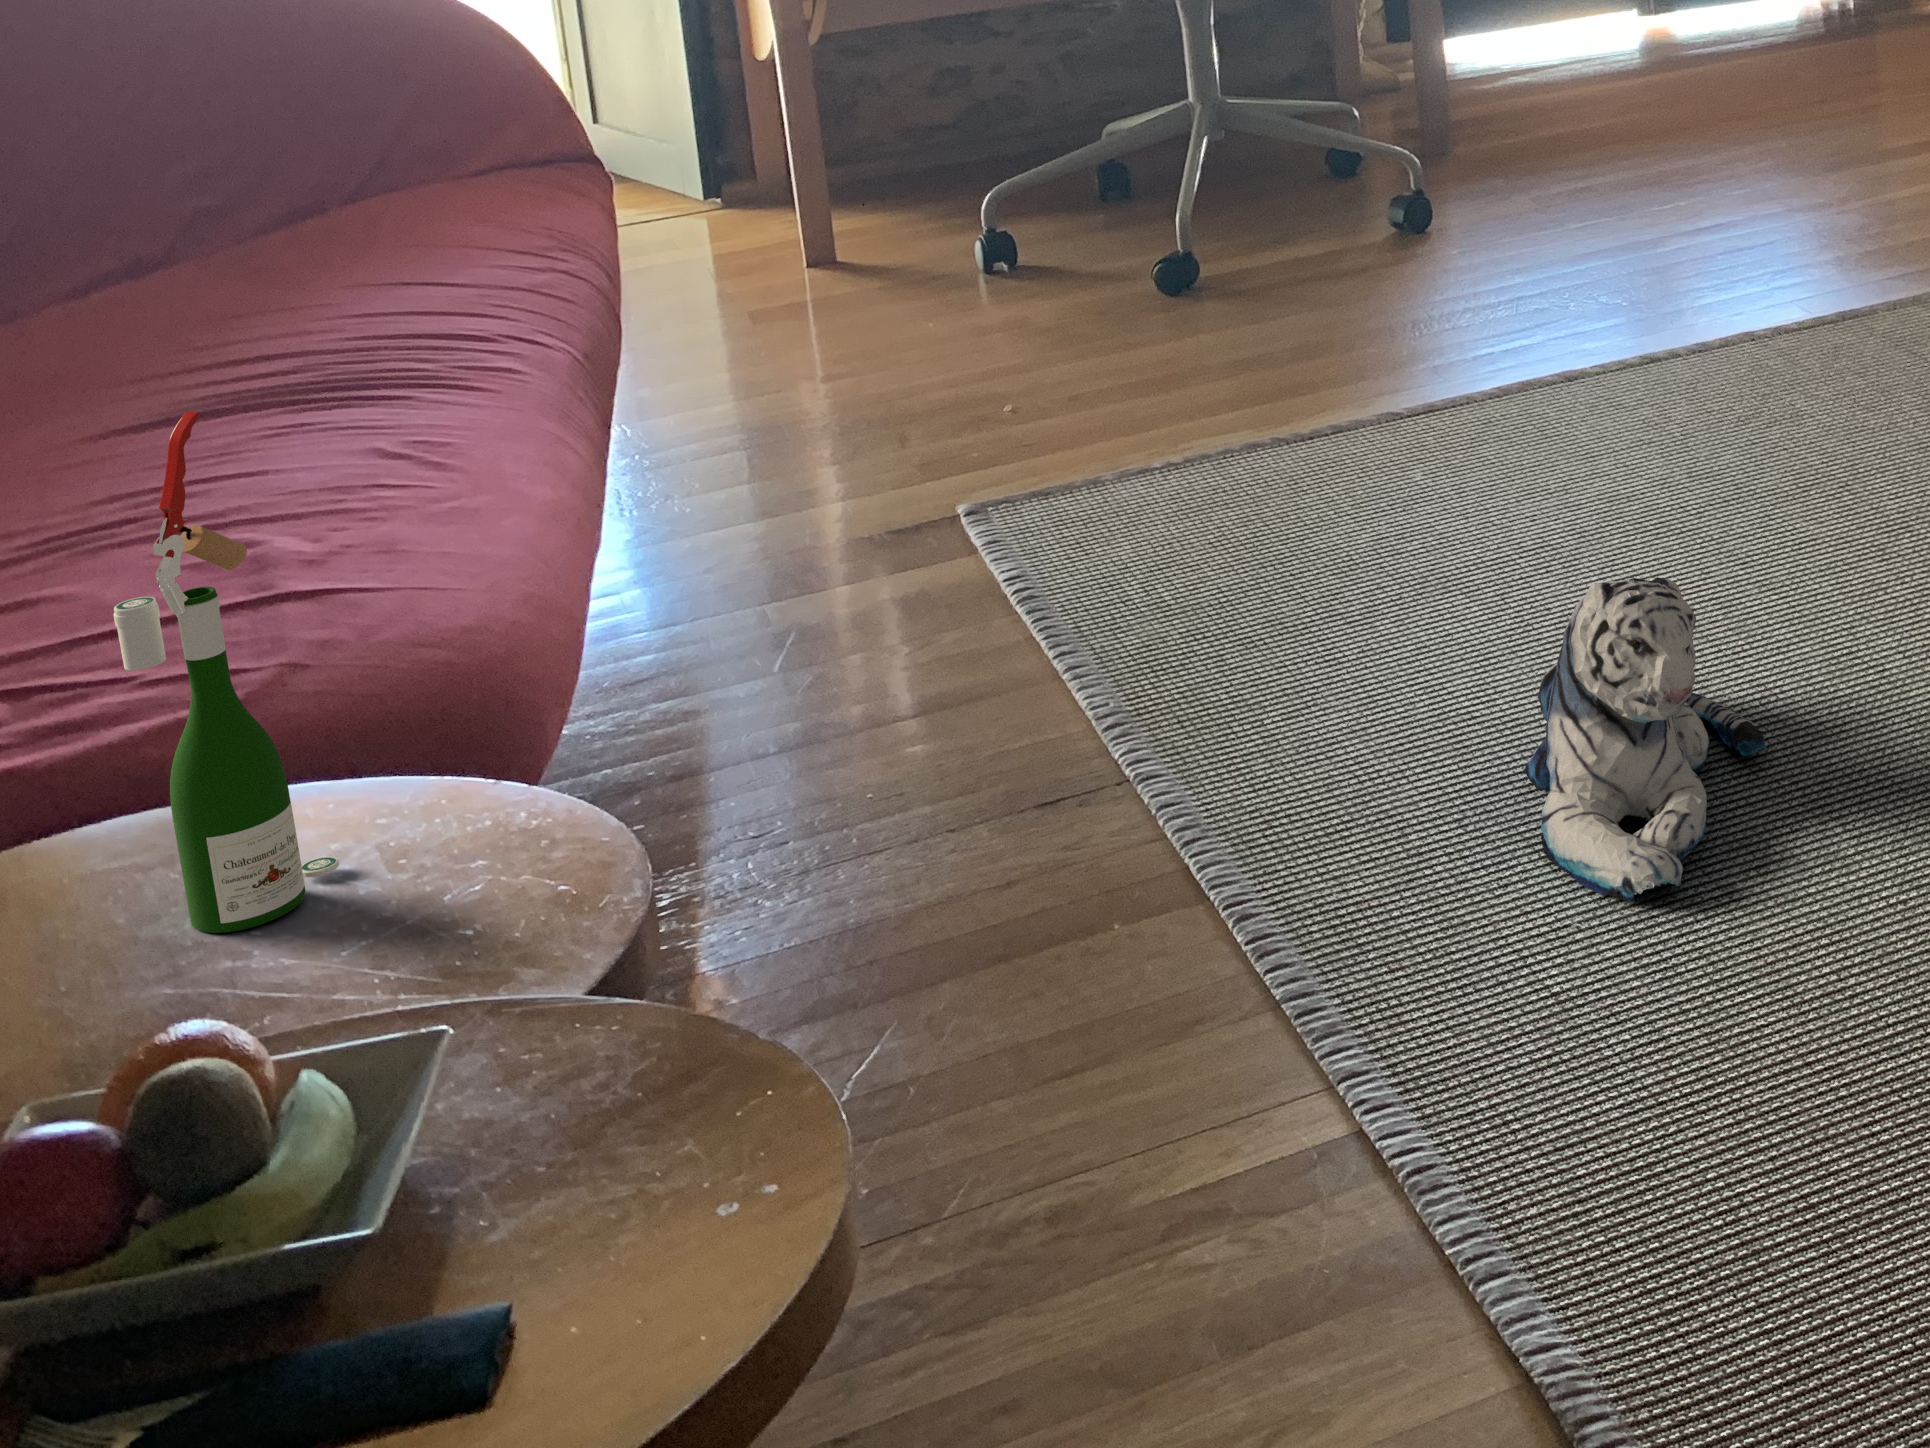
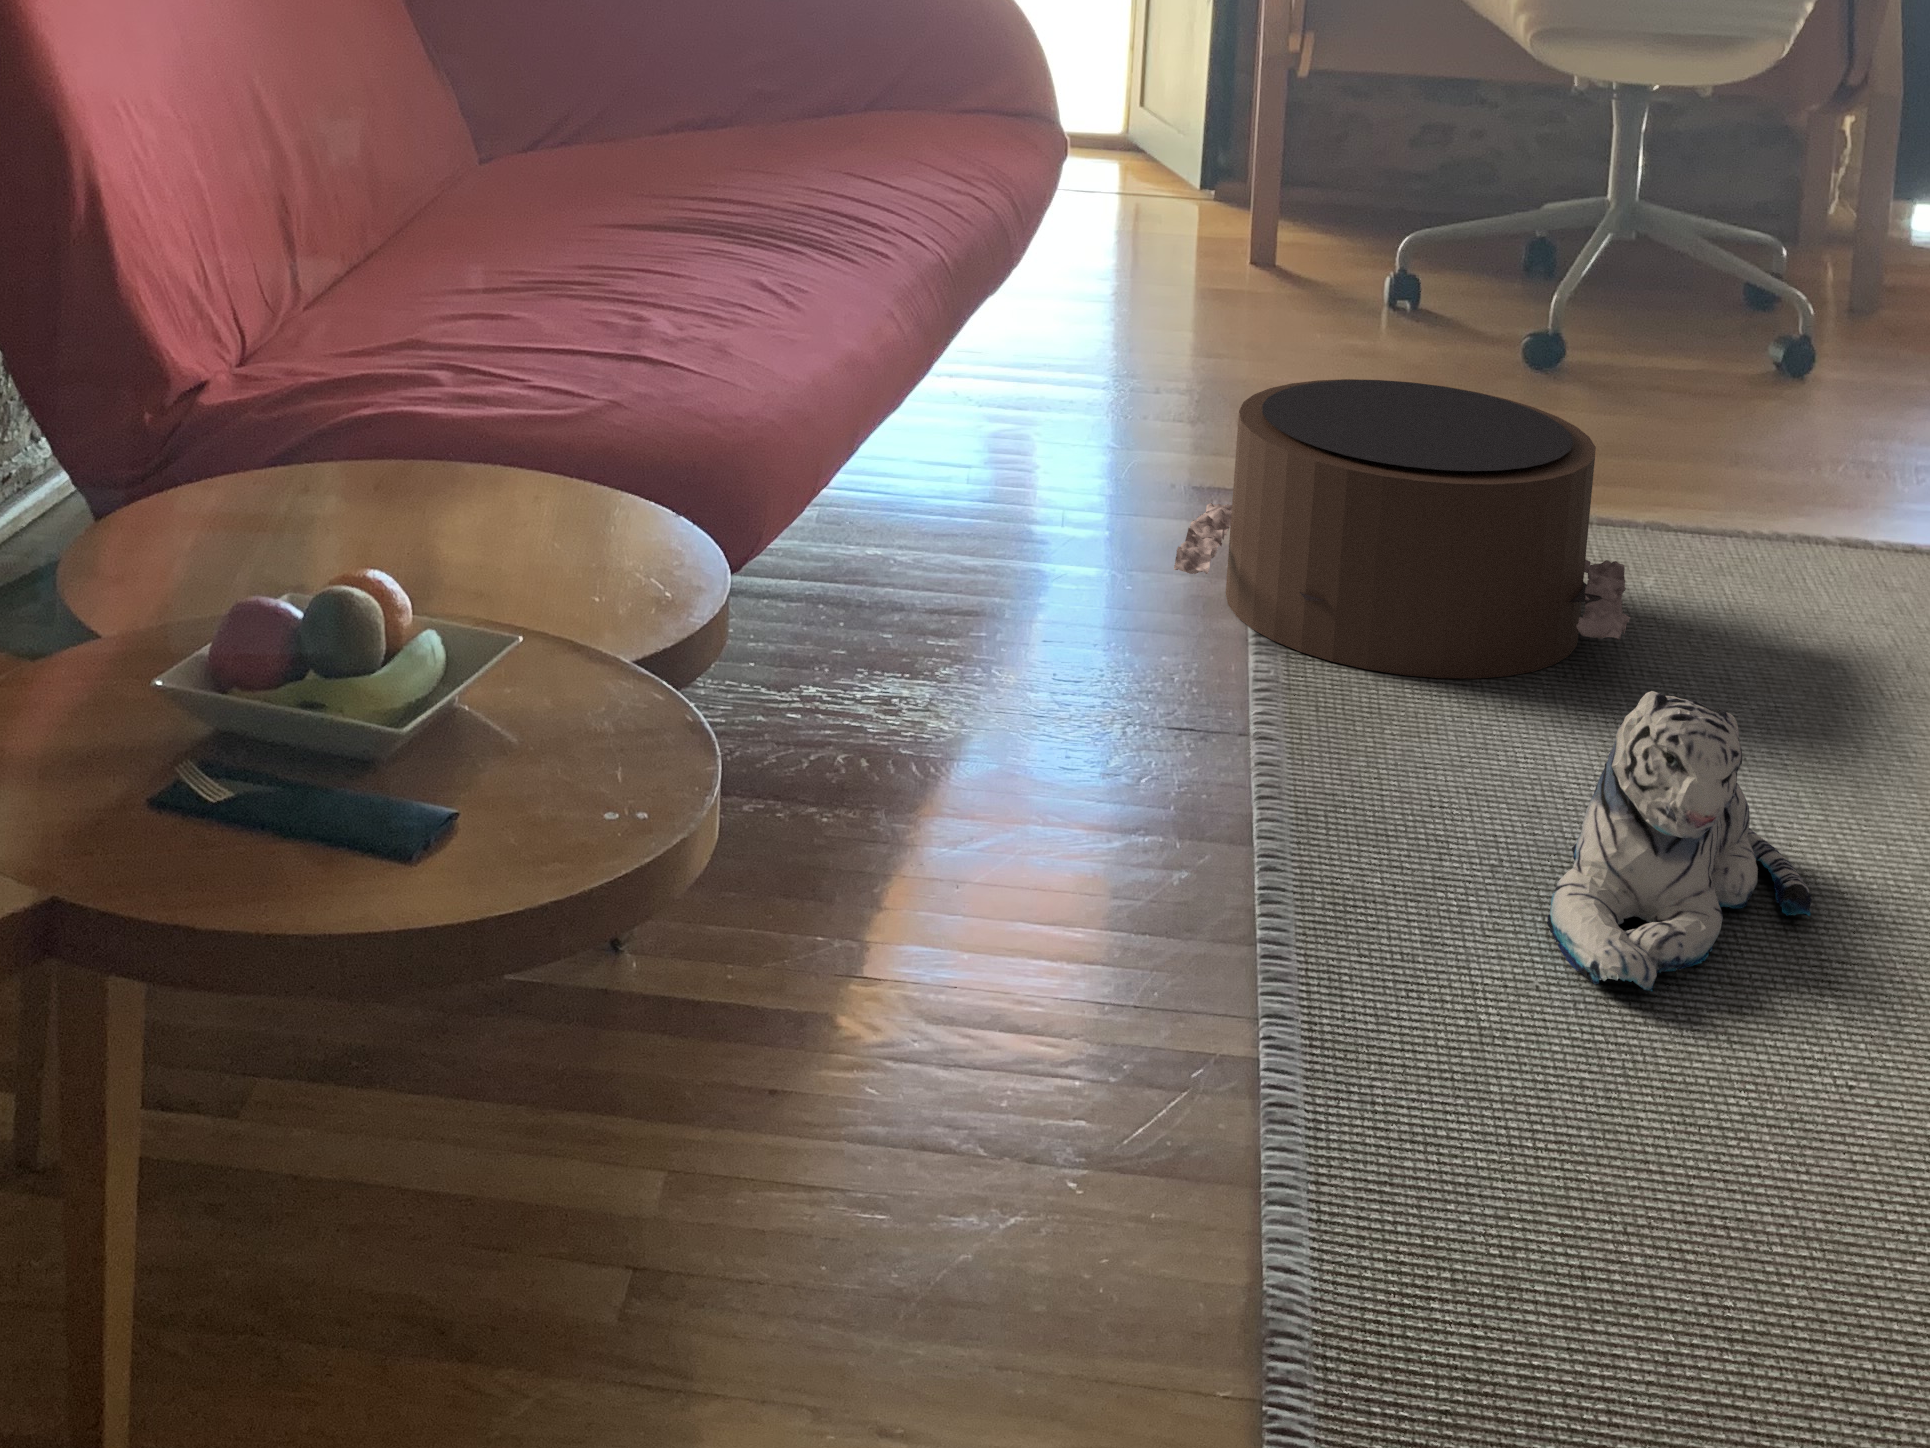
pouf: none [952,331,1454,669] -> present [1174,379,1630,679]
wine bottle: present [114,412,339,933] -> none [459,181,562,543]

